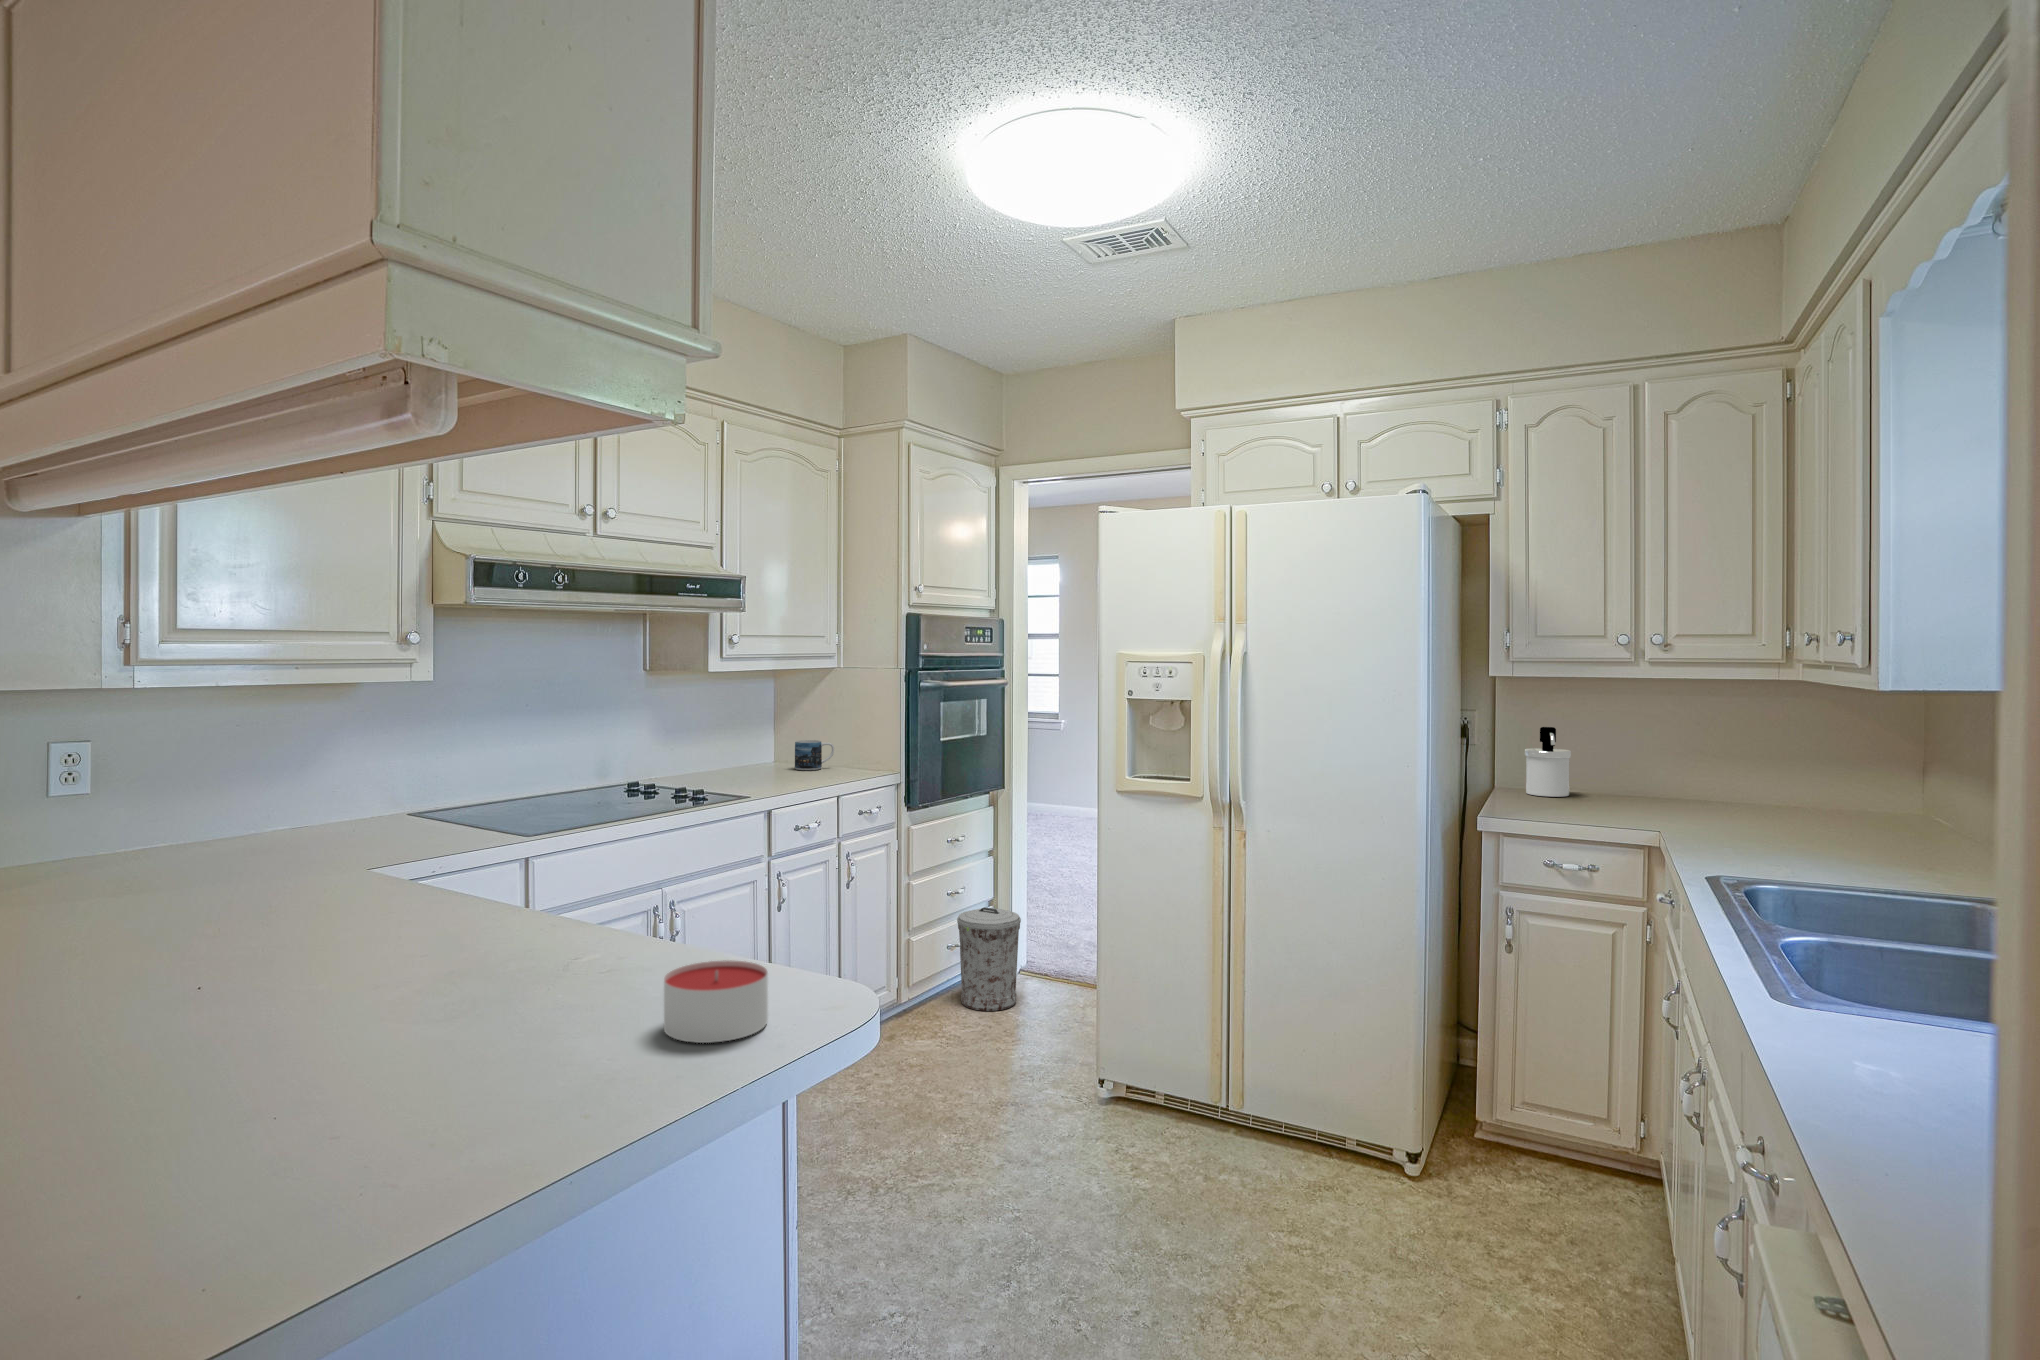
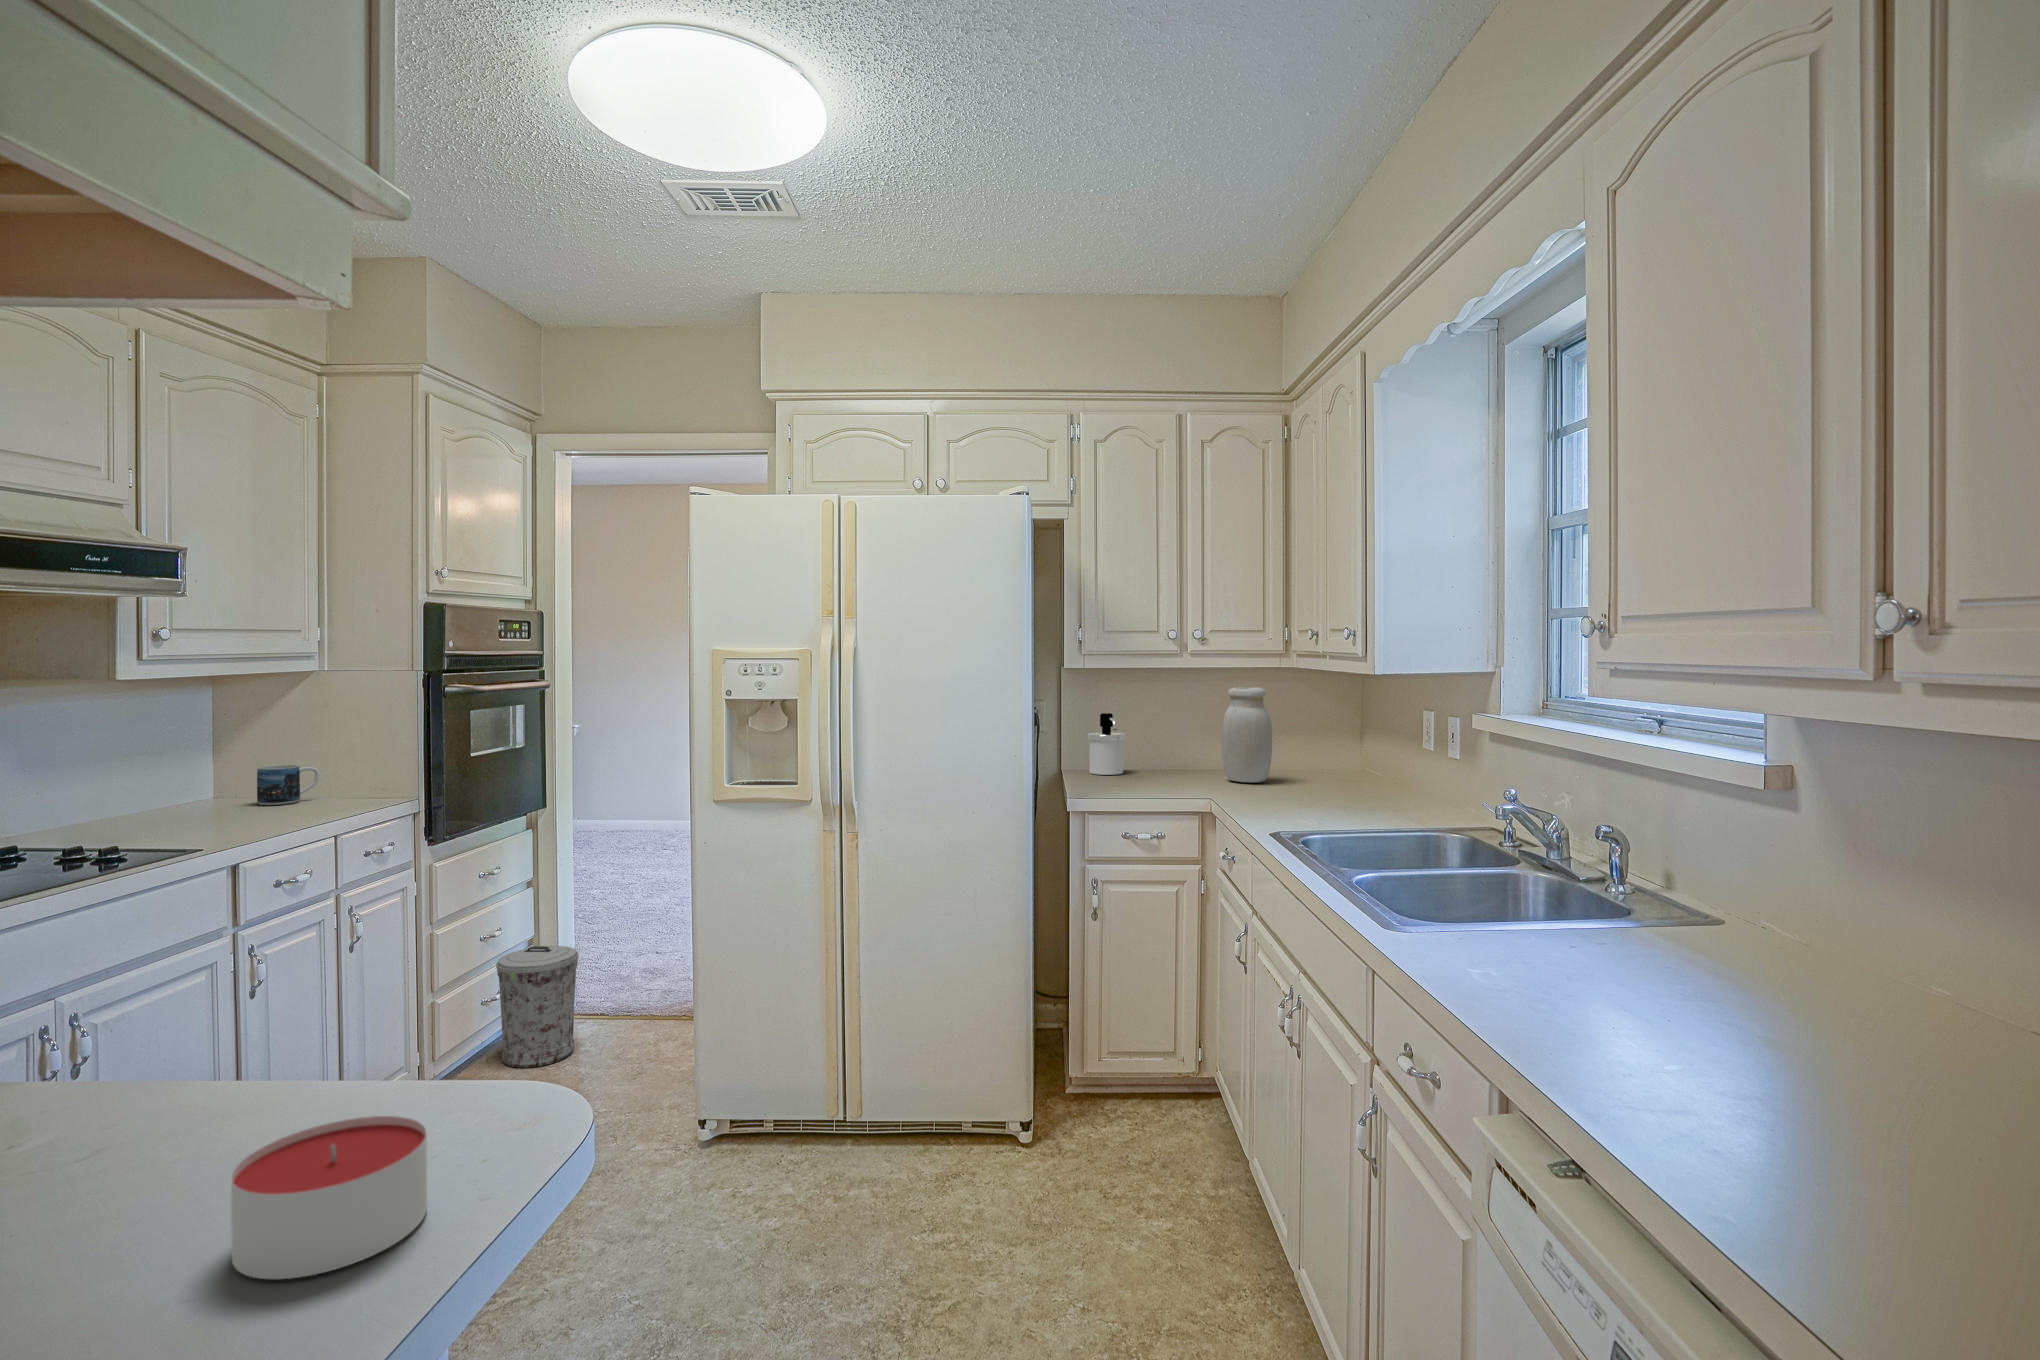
jar: none [1695,702,1767,818] -> present [1221,687,1272,783]

